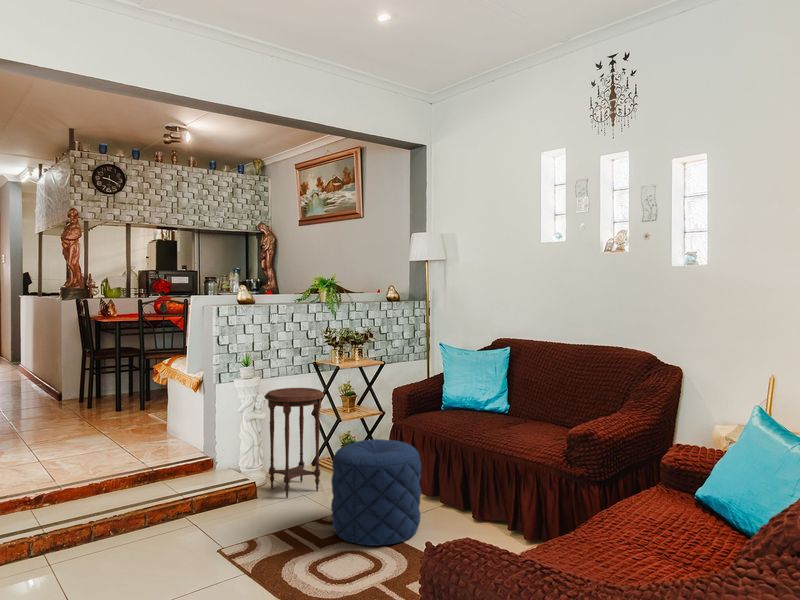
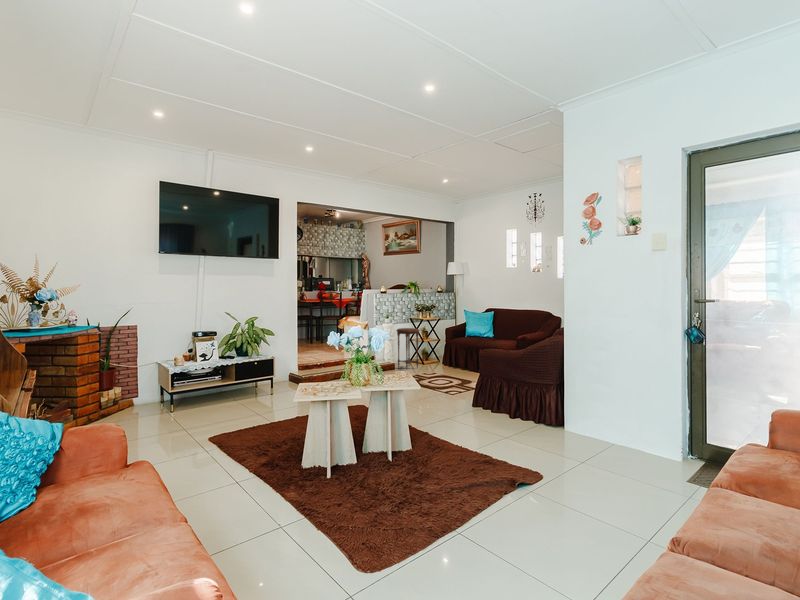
pouf: present [331,439,421,546] -> none [430,345,463,379]

